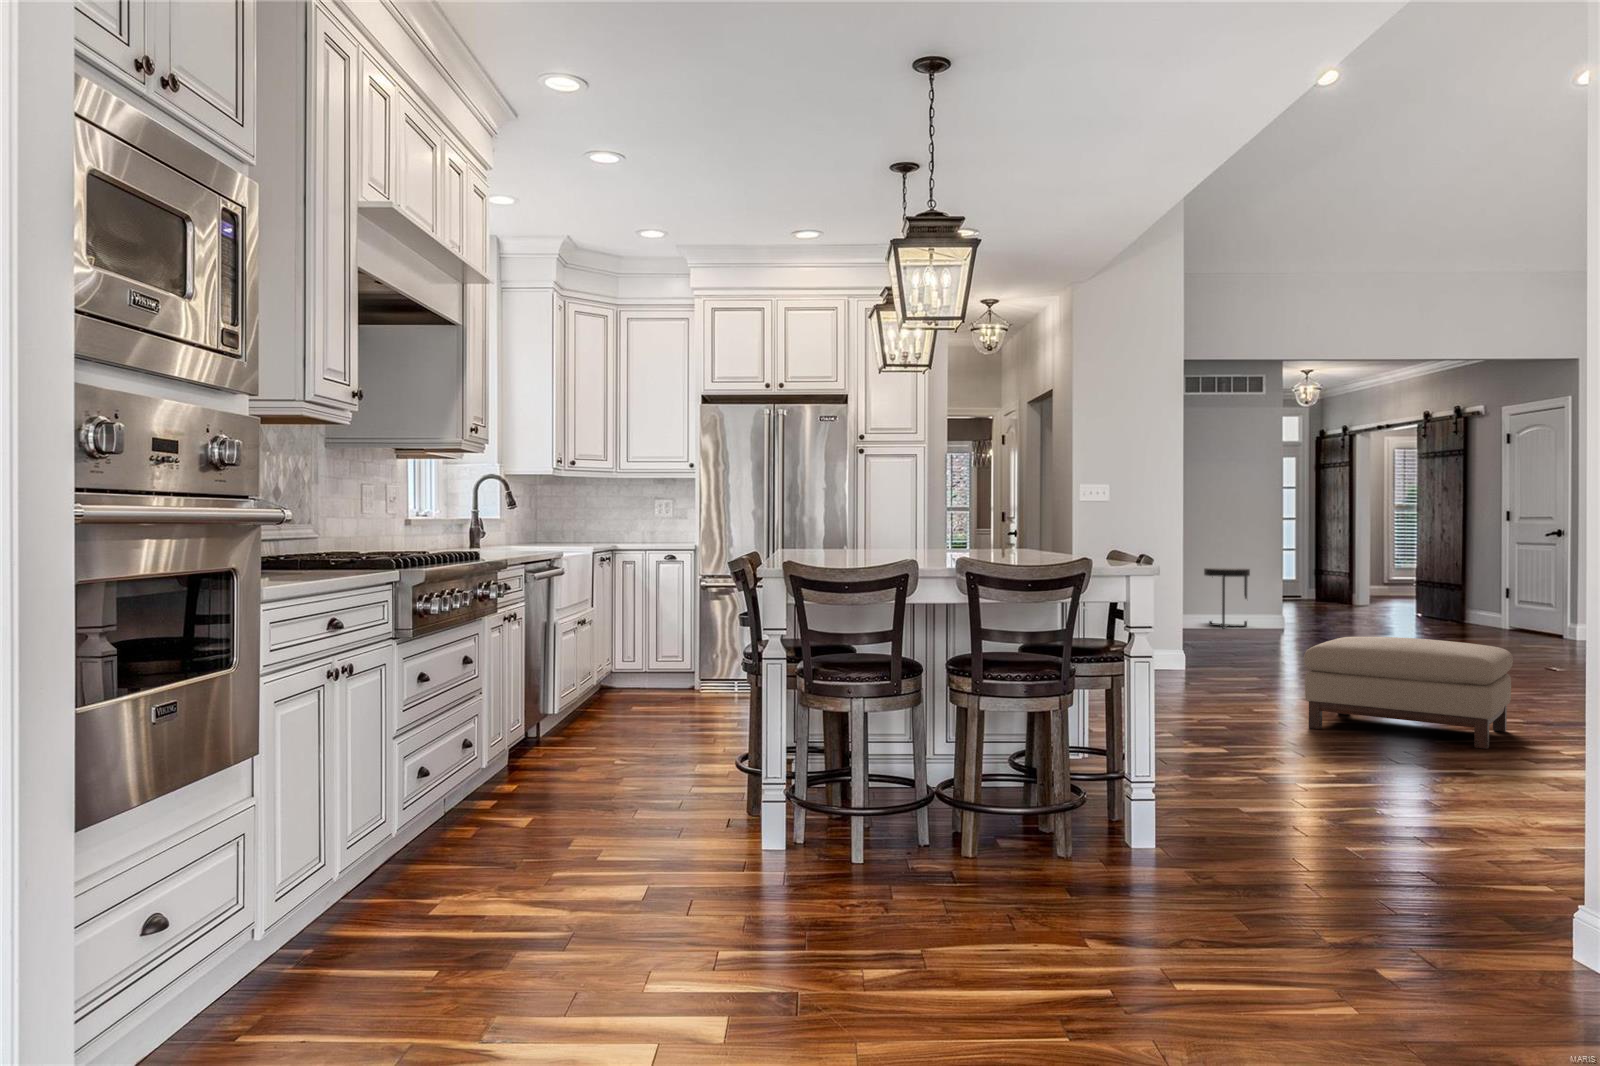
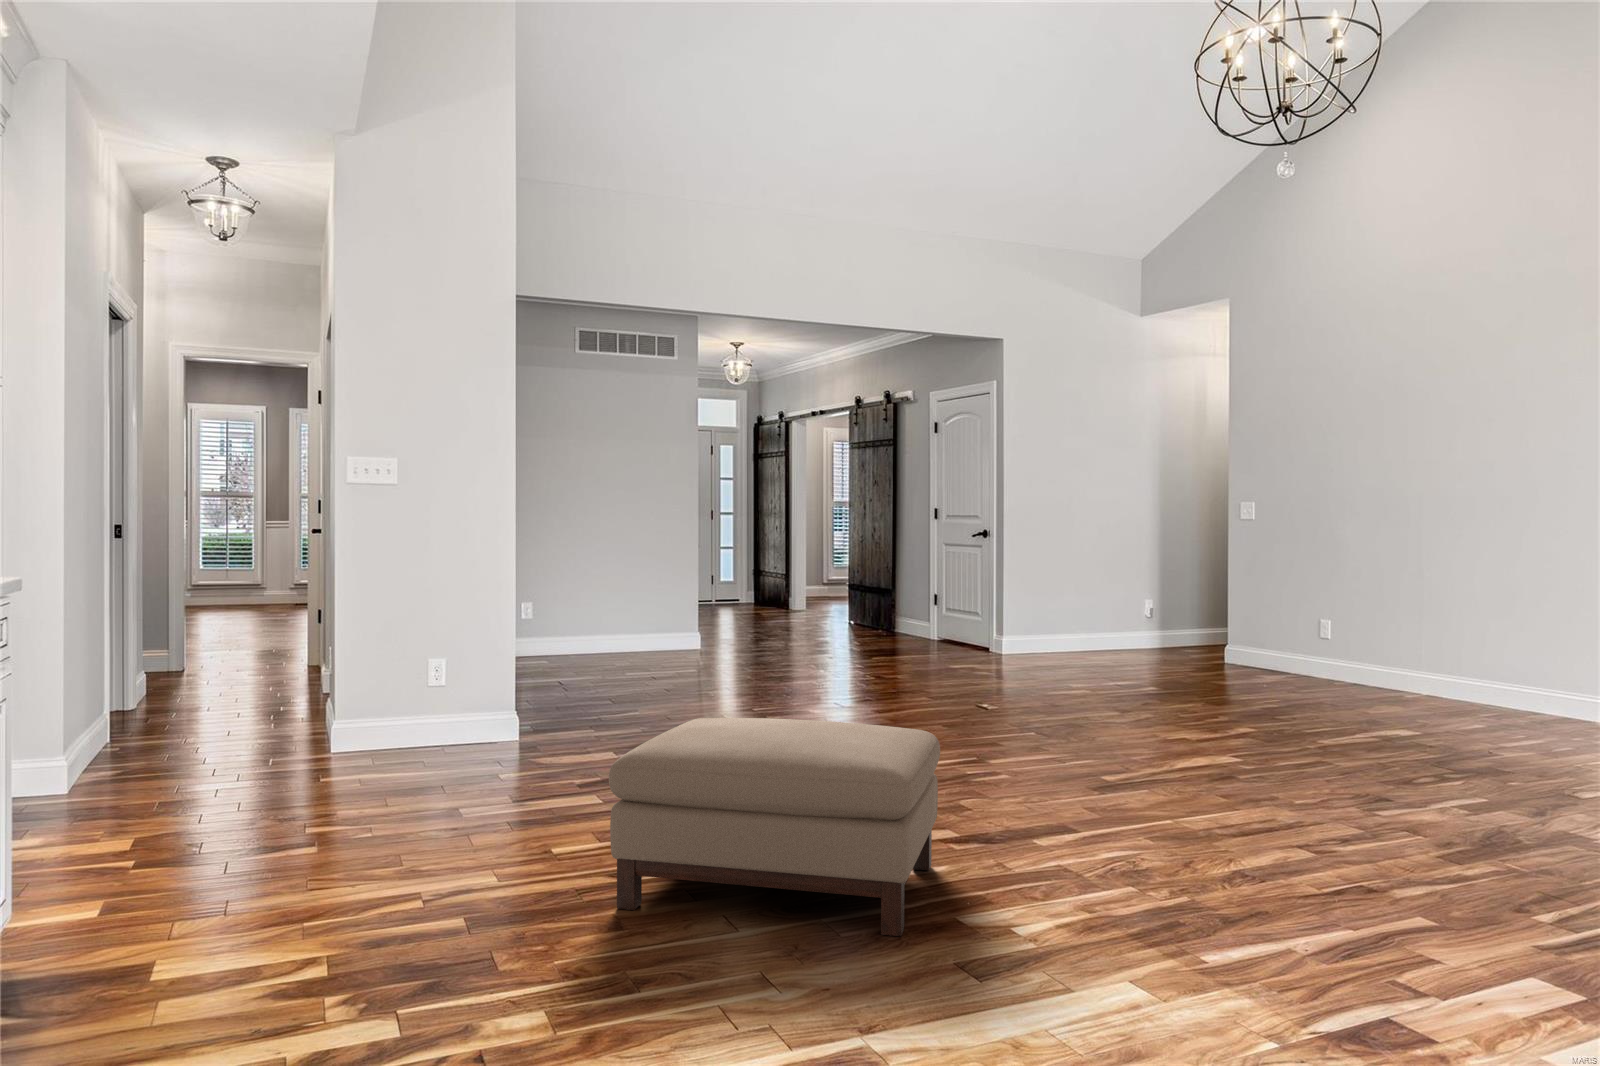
side table: present [1204,568,1250,629] -> none [602,577,658,657]

